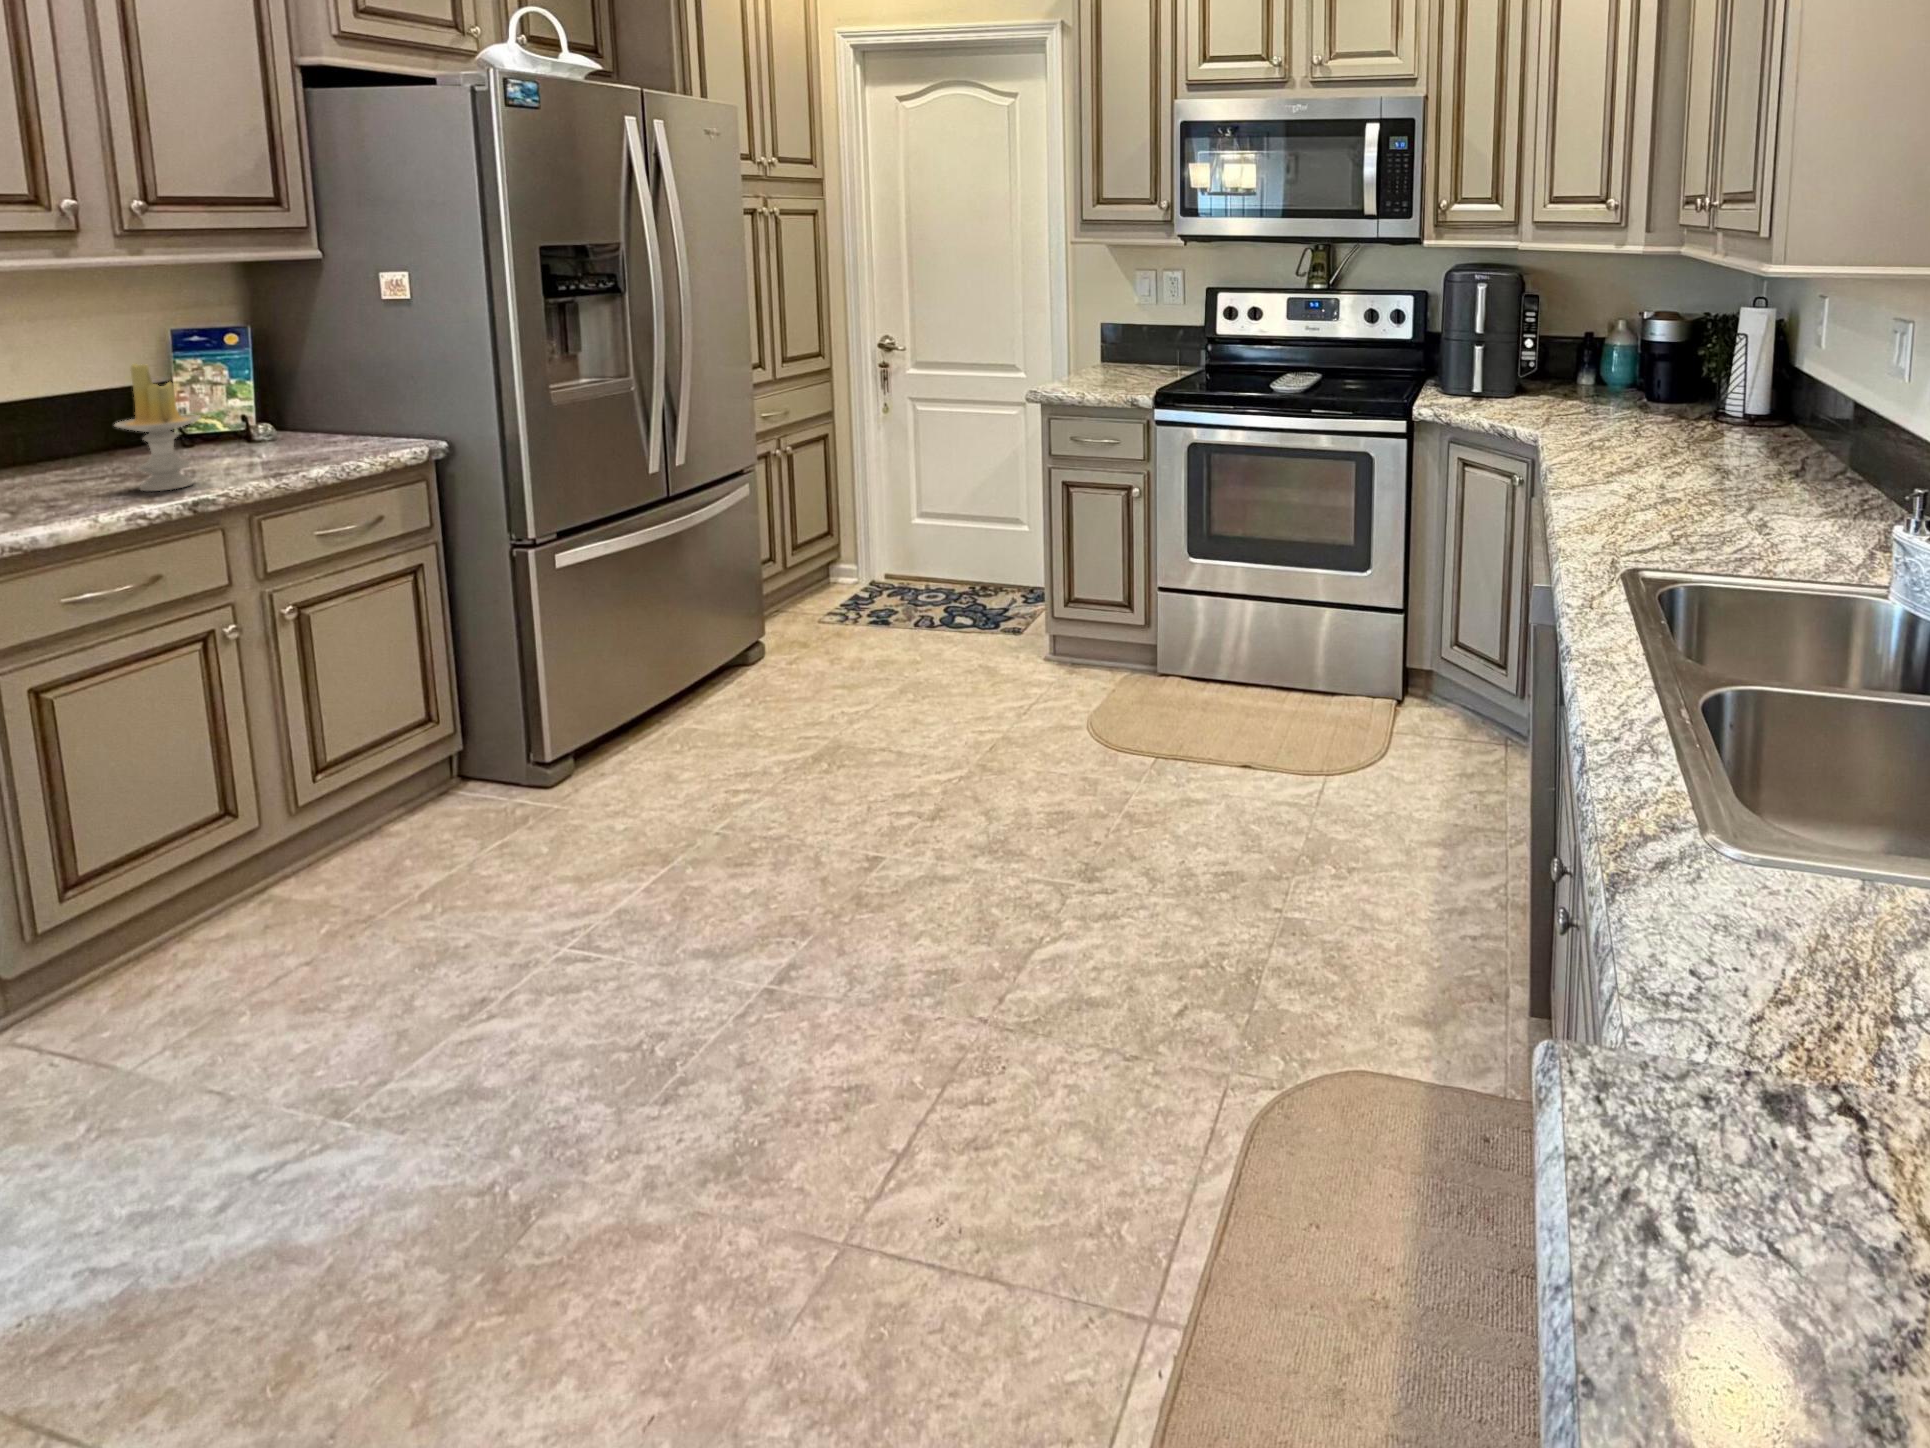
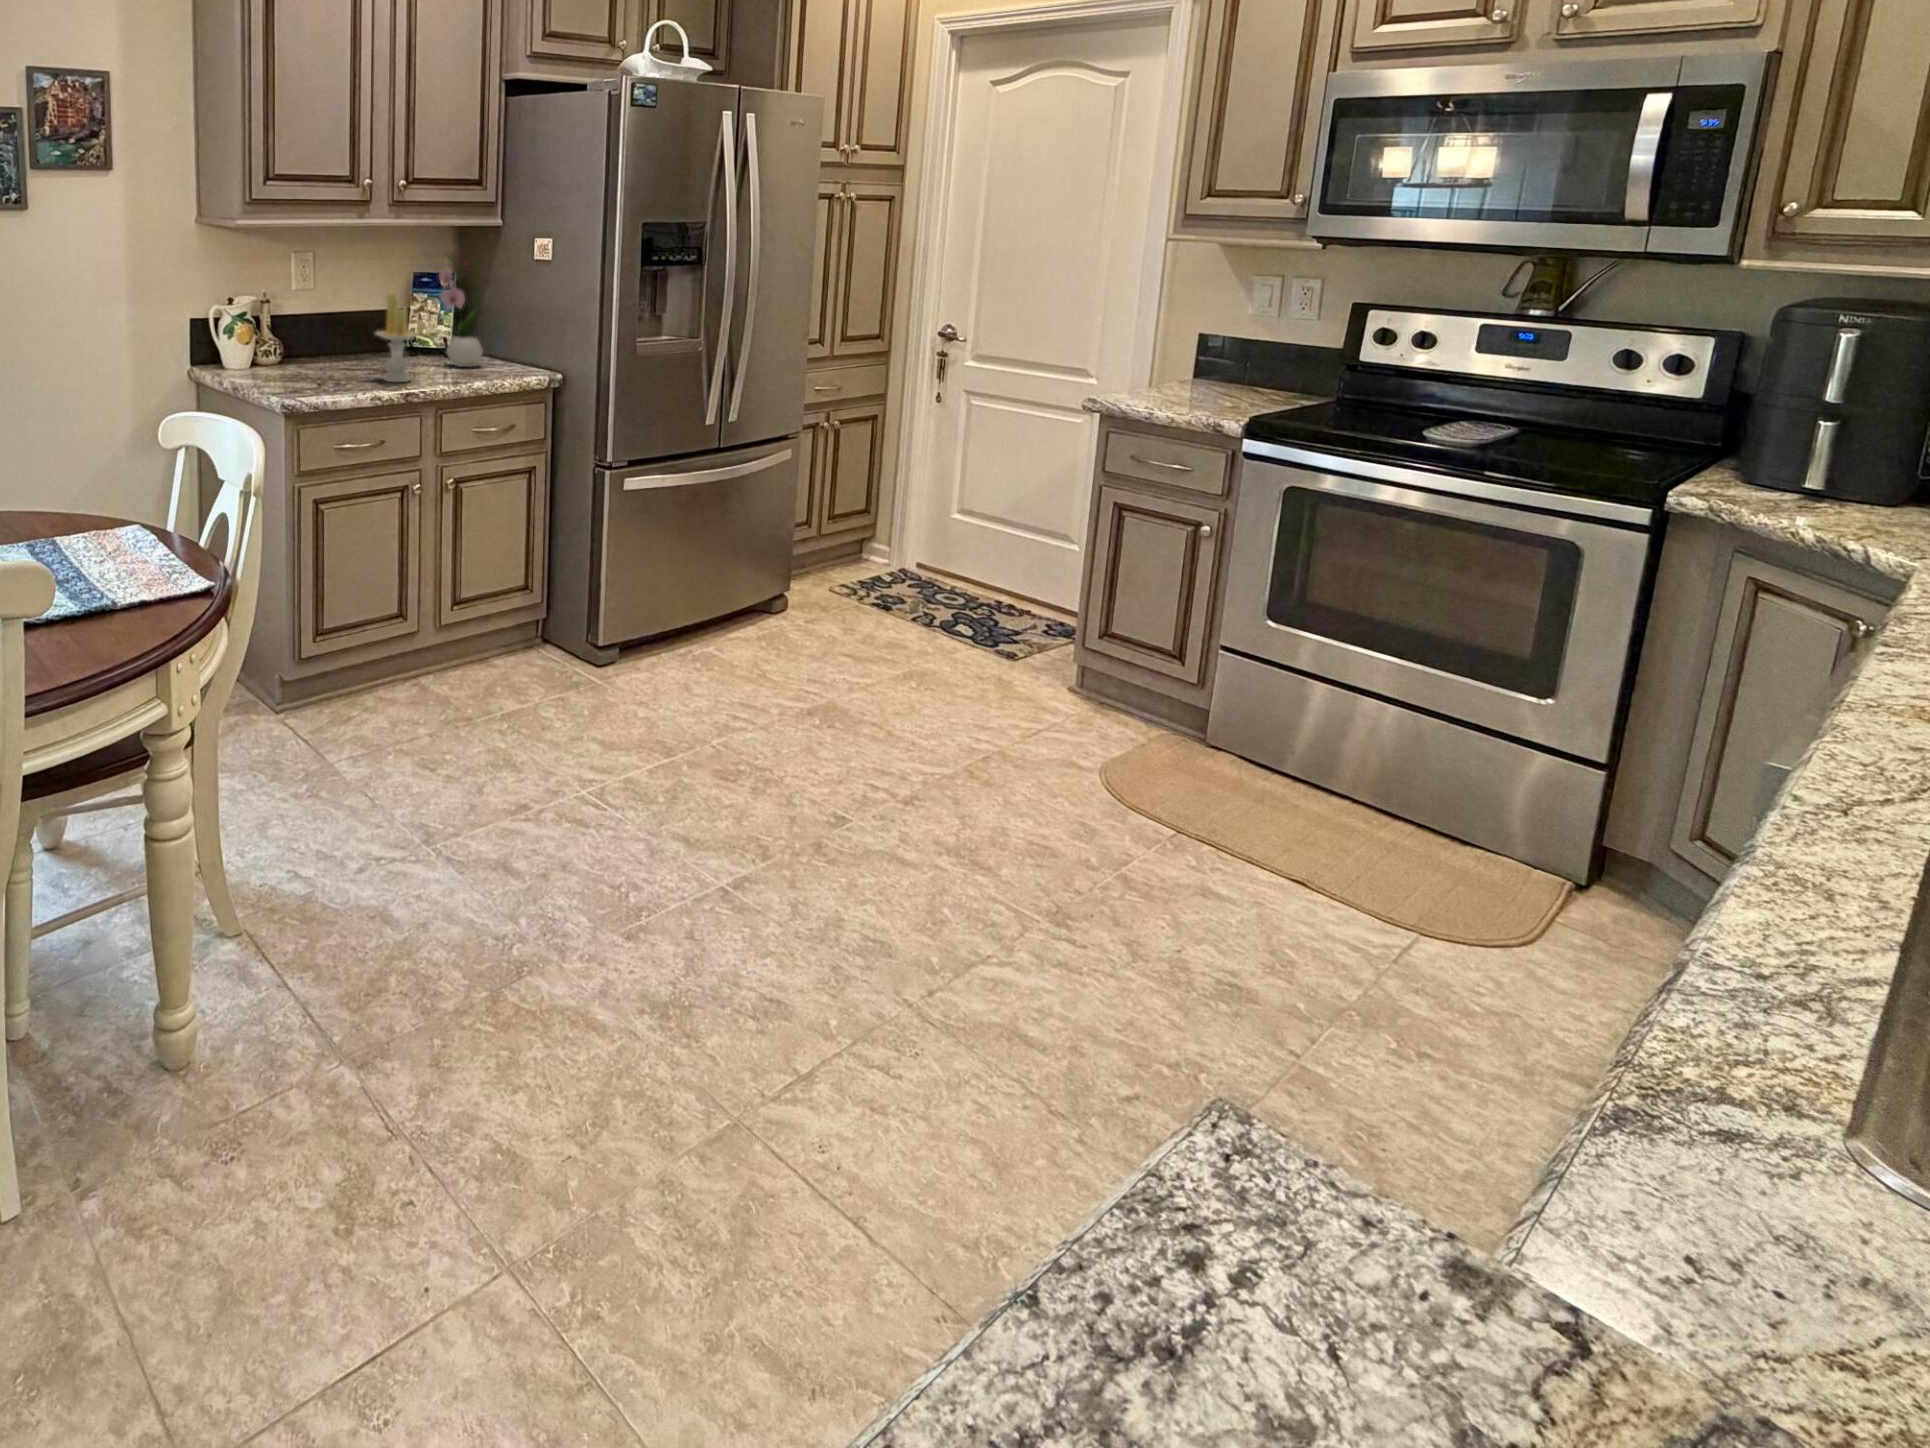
flower arrangement: none [220,299,316,454] -> present [439,253,483,367]

